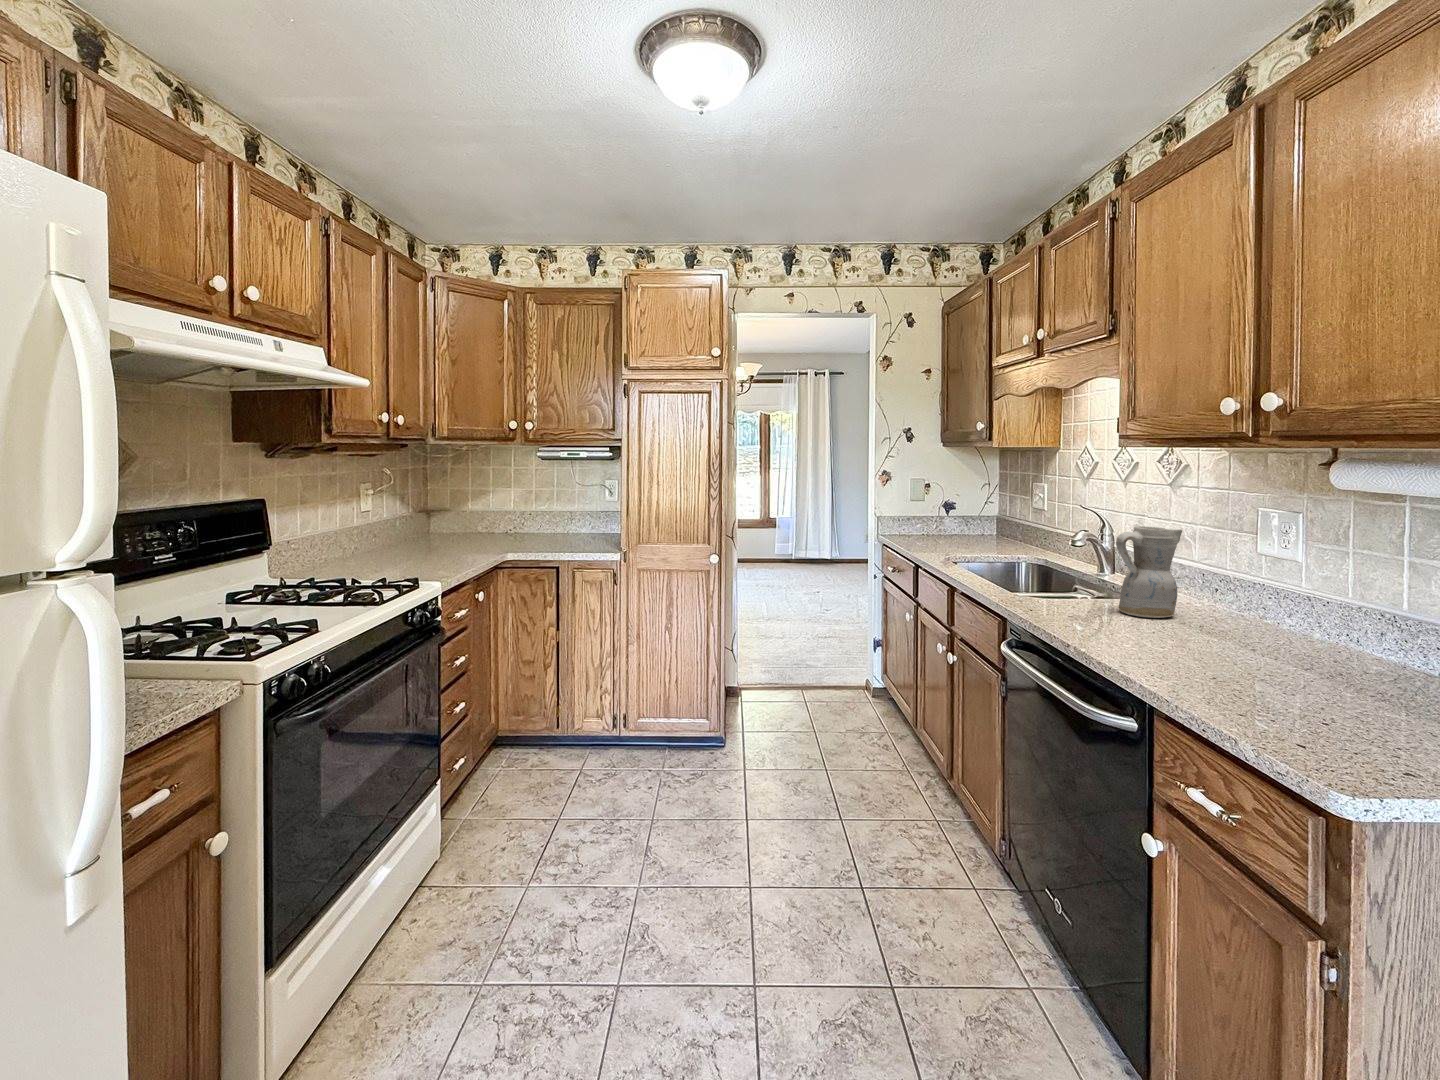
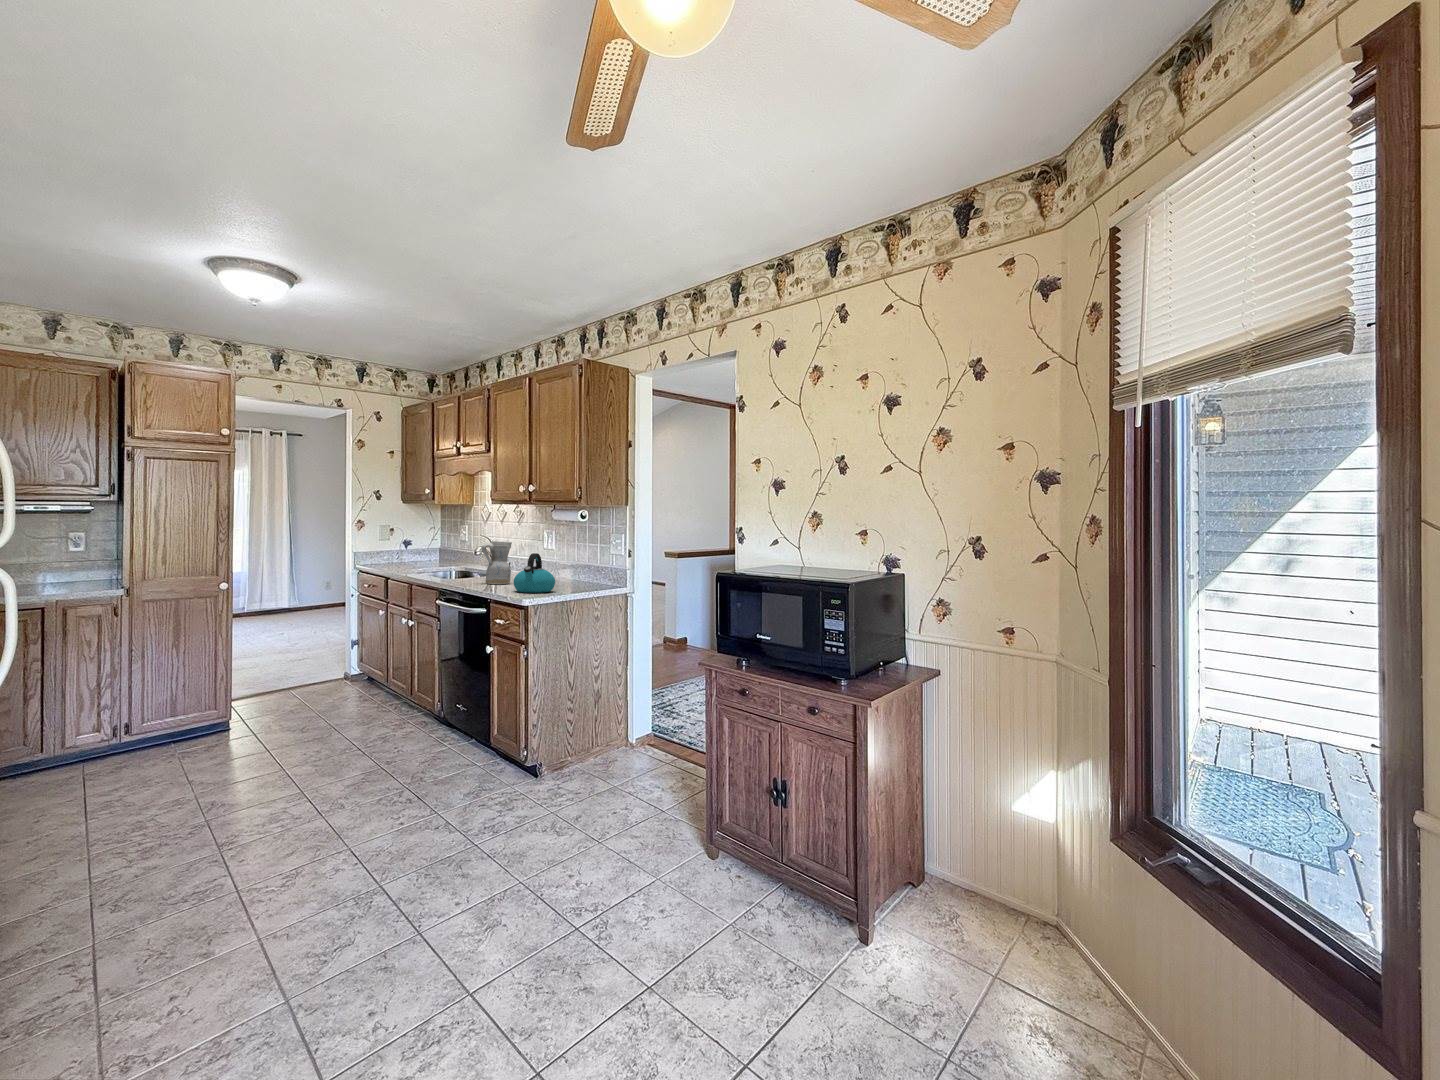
kettle: none [1227,575,1357,681] -> present [514,553,555,593]

